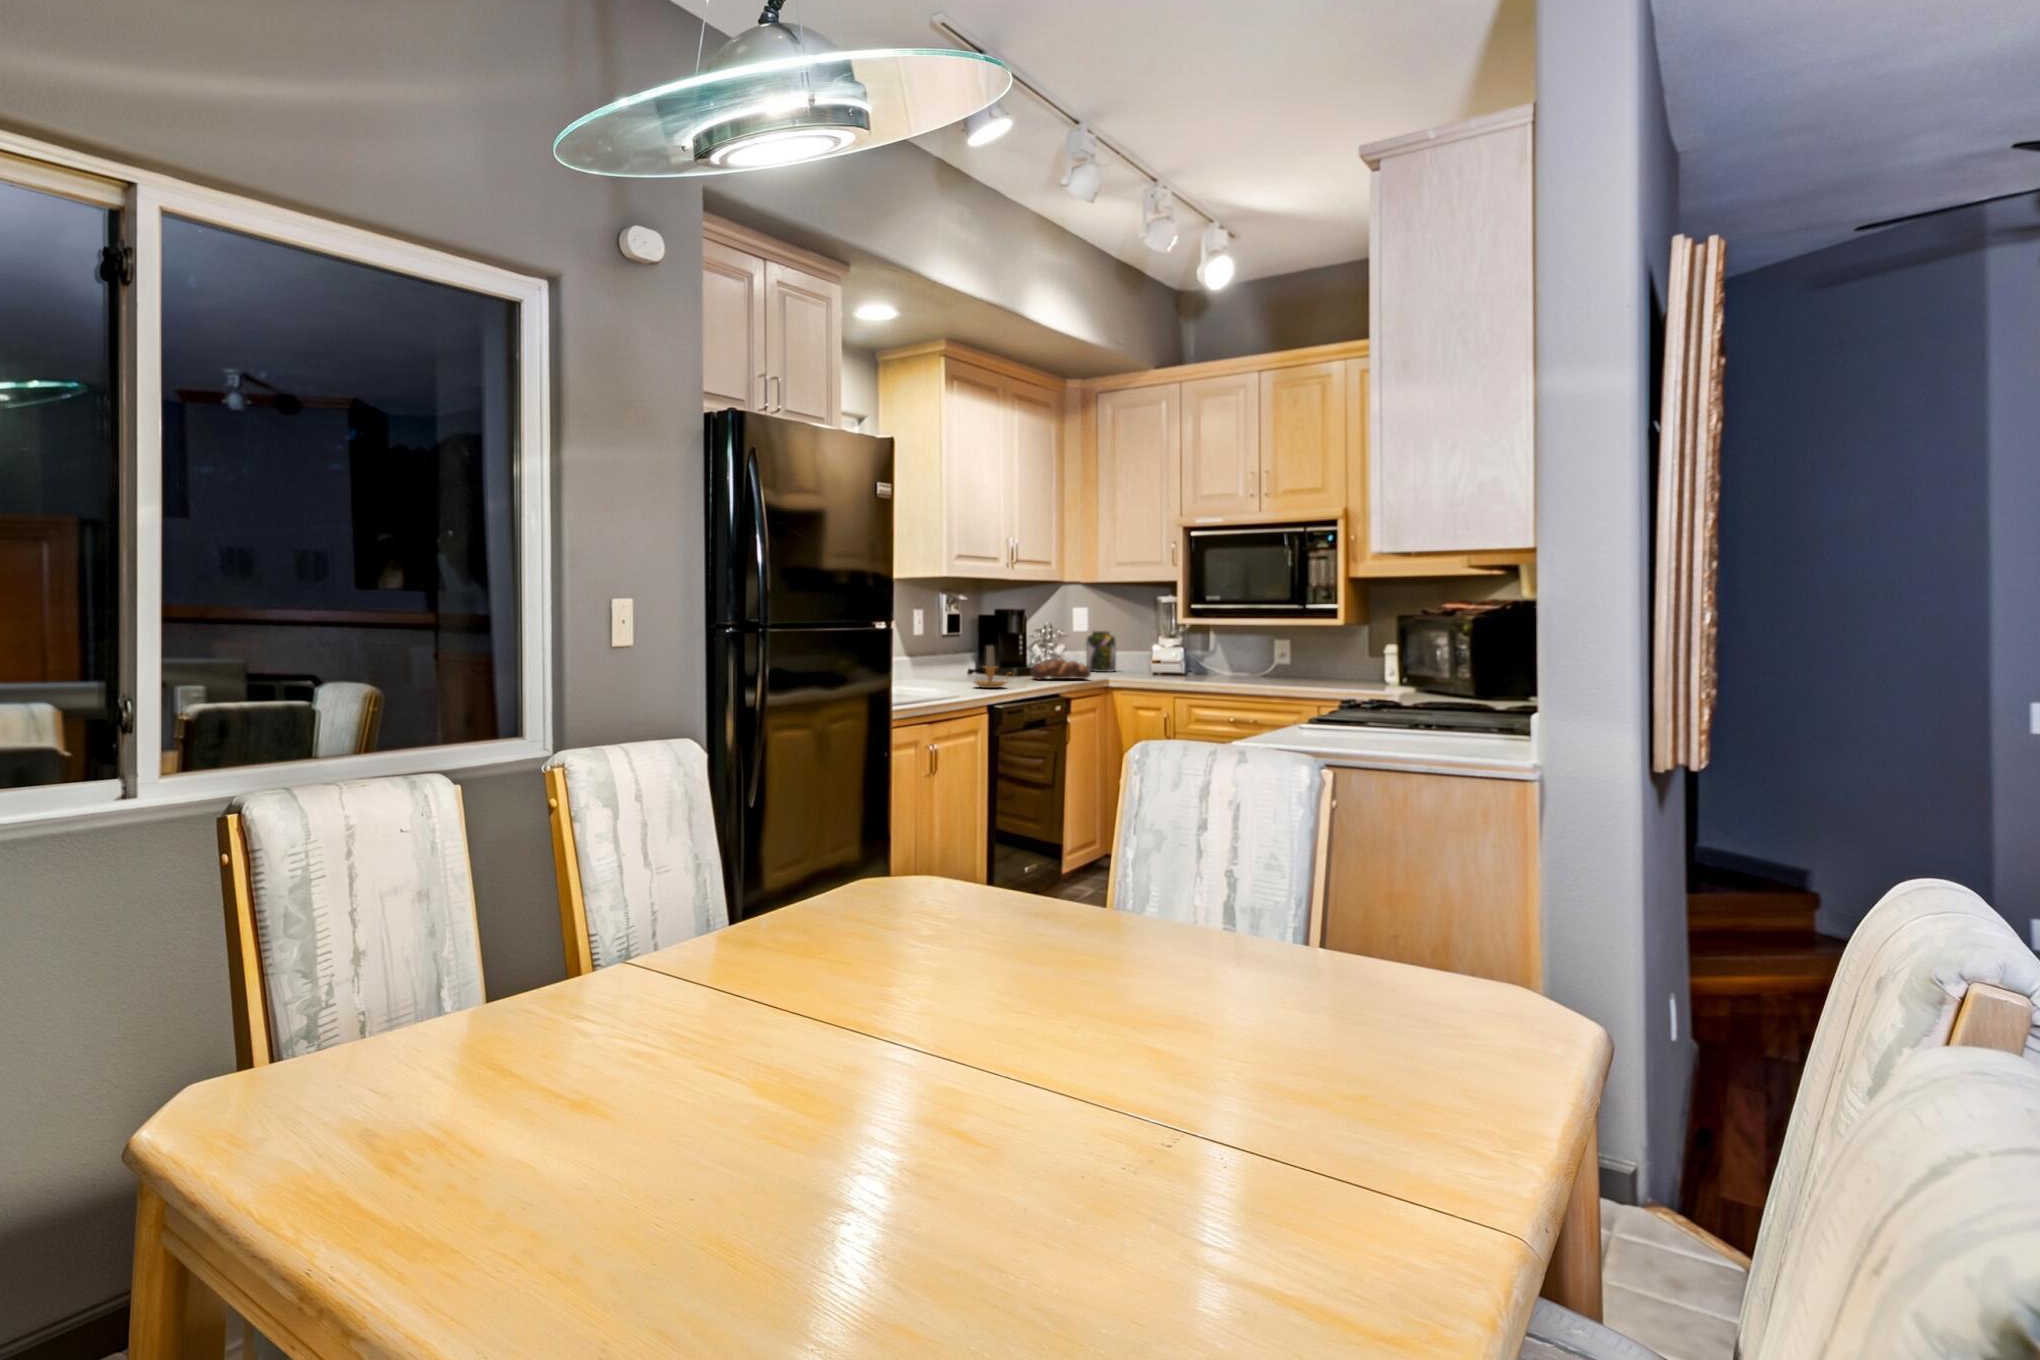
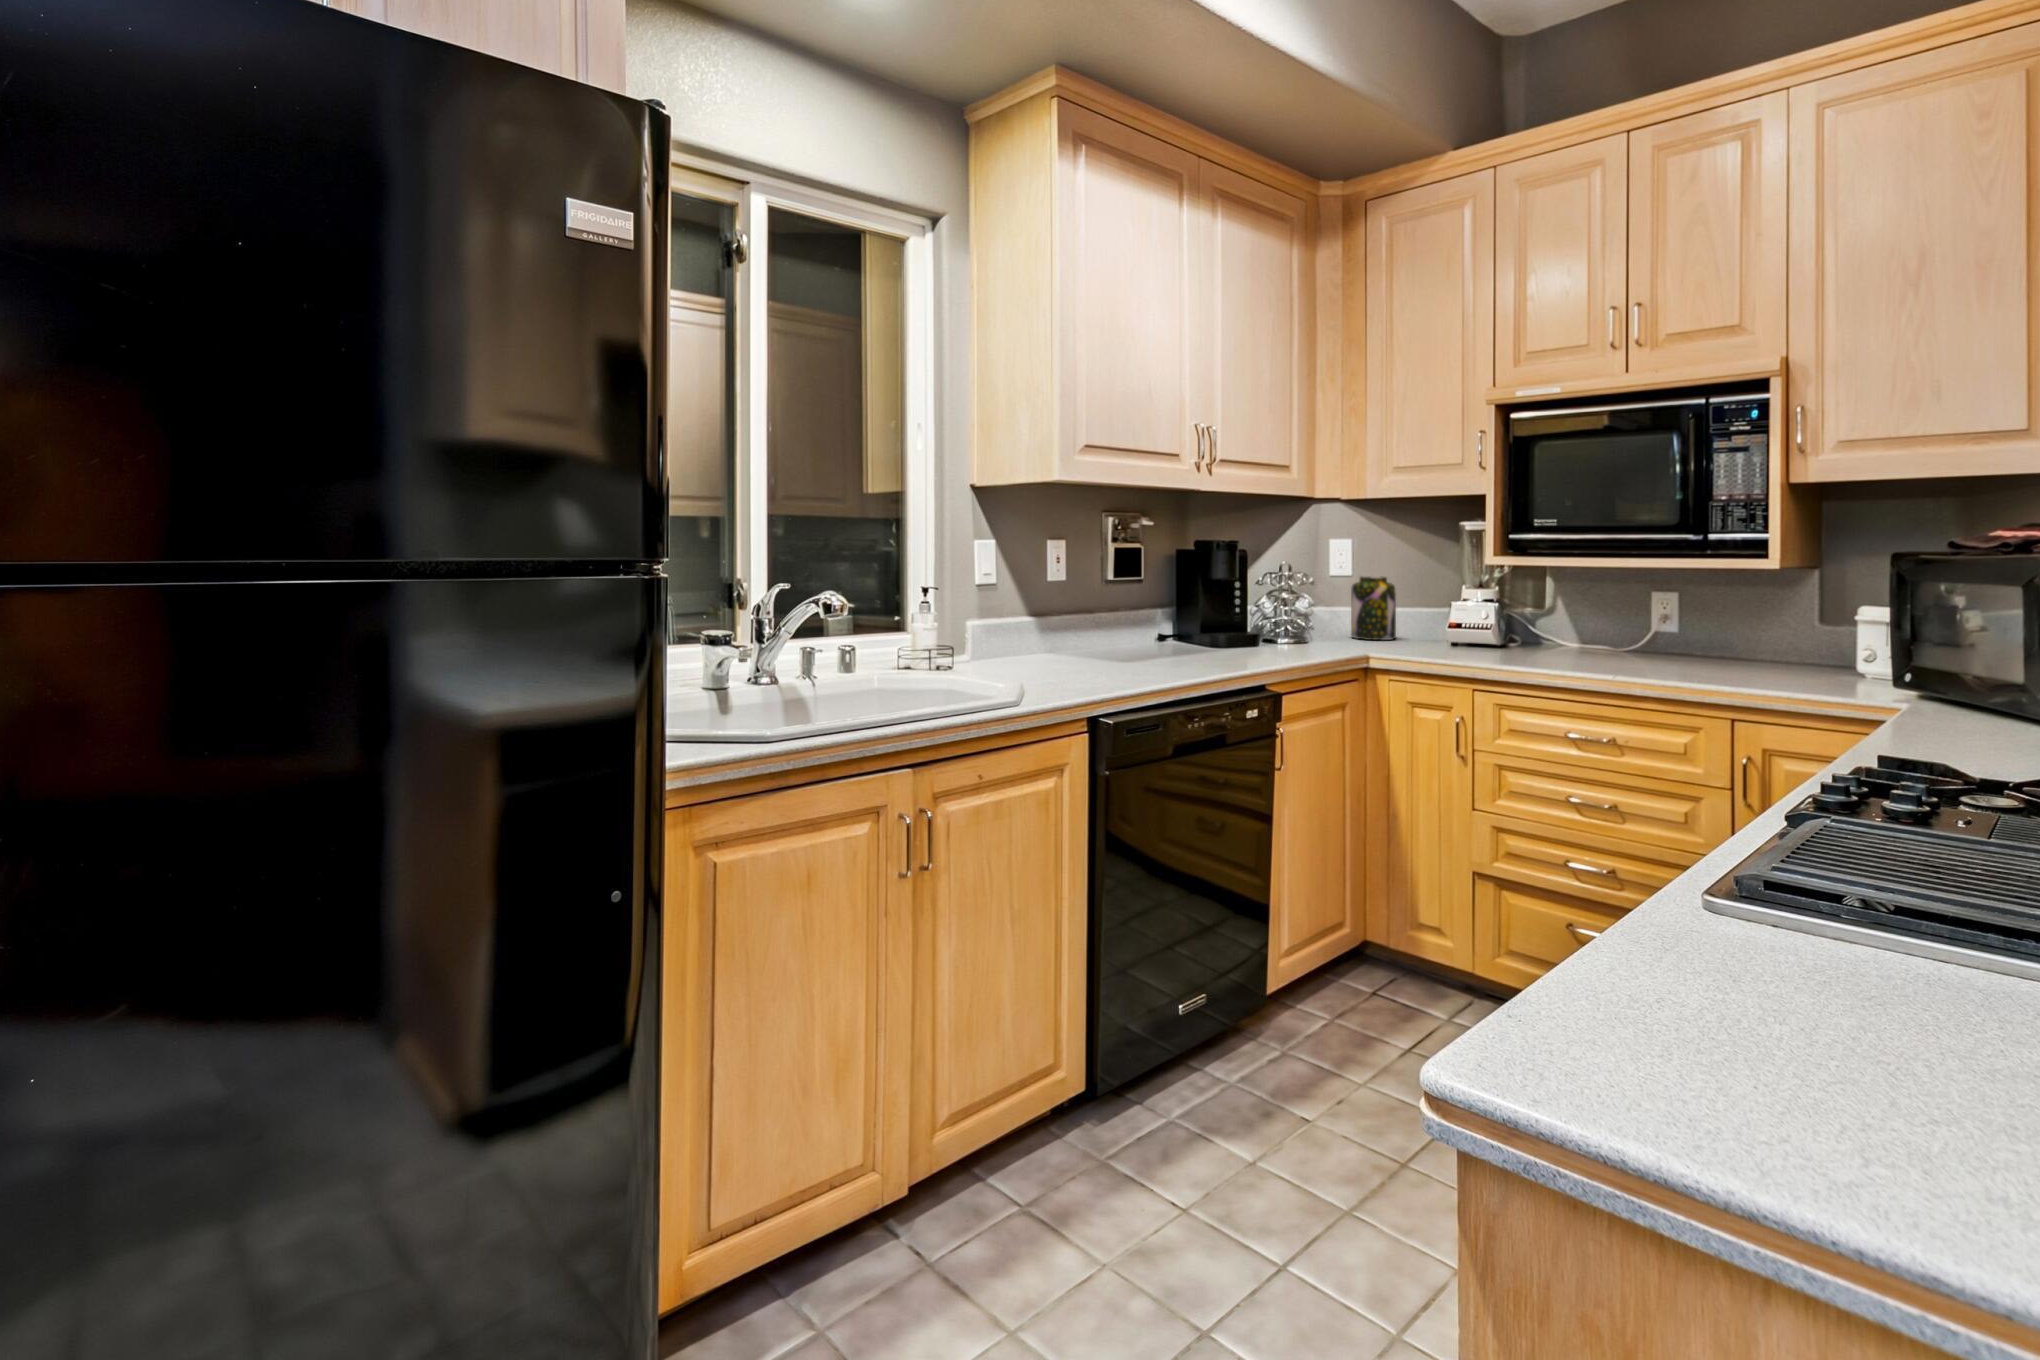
candle: present [975,646,1010,688] -> none [1102,597,1176,678]
bread loaf: present [1030,659,1091,680] -> none [1237,622,1336,657]

